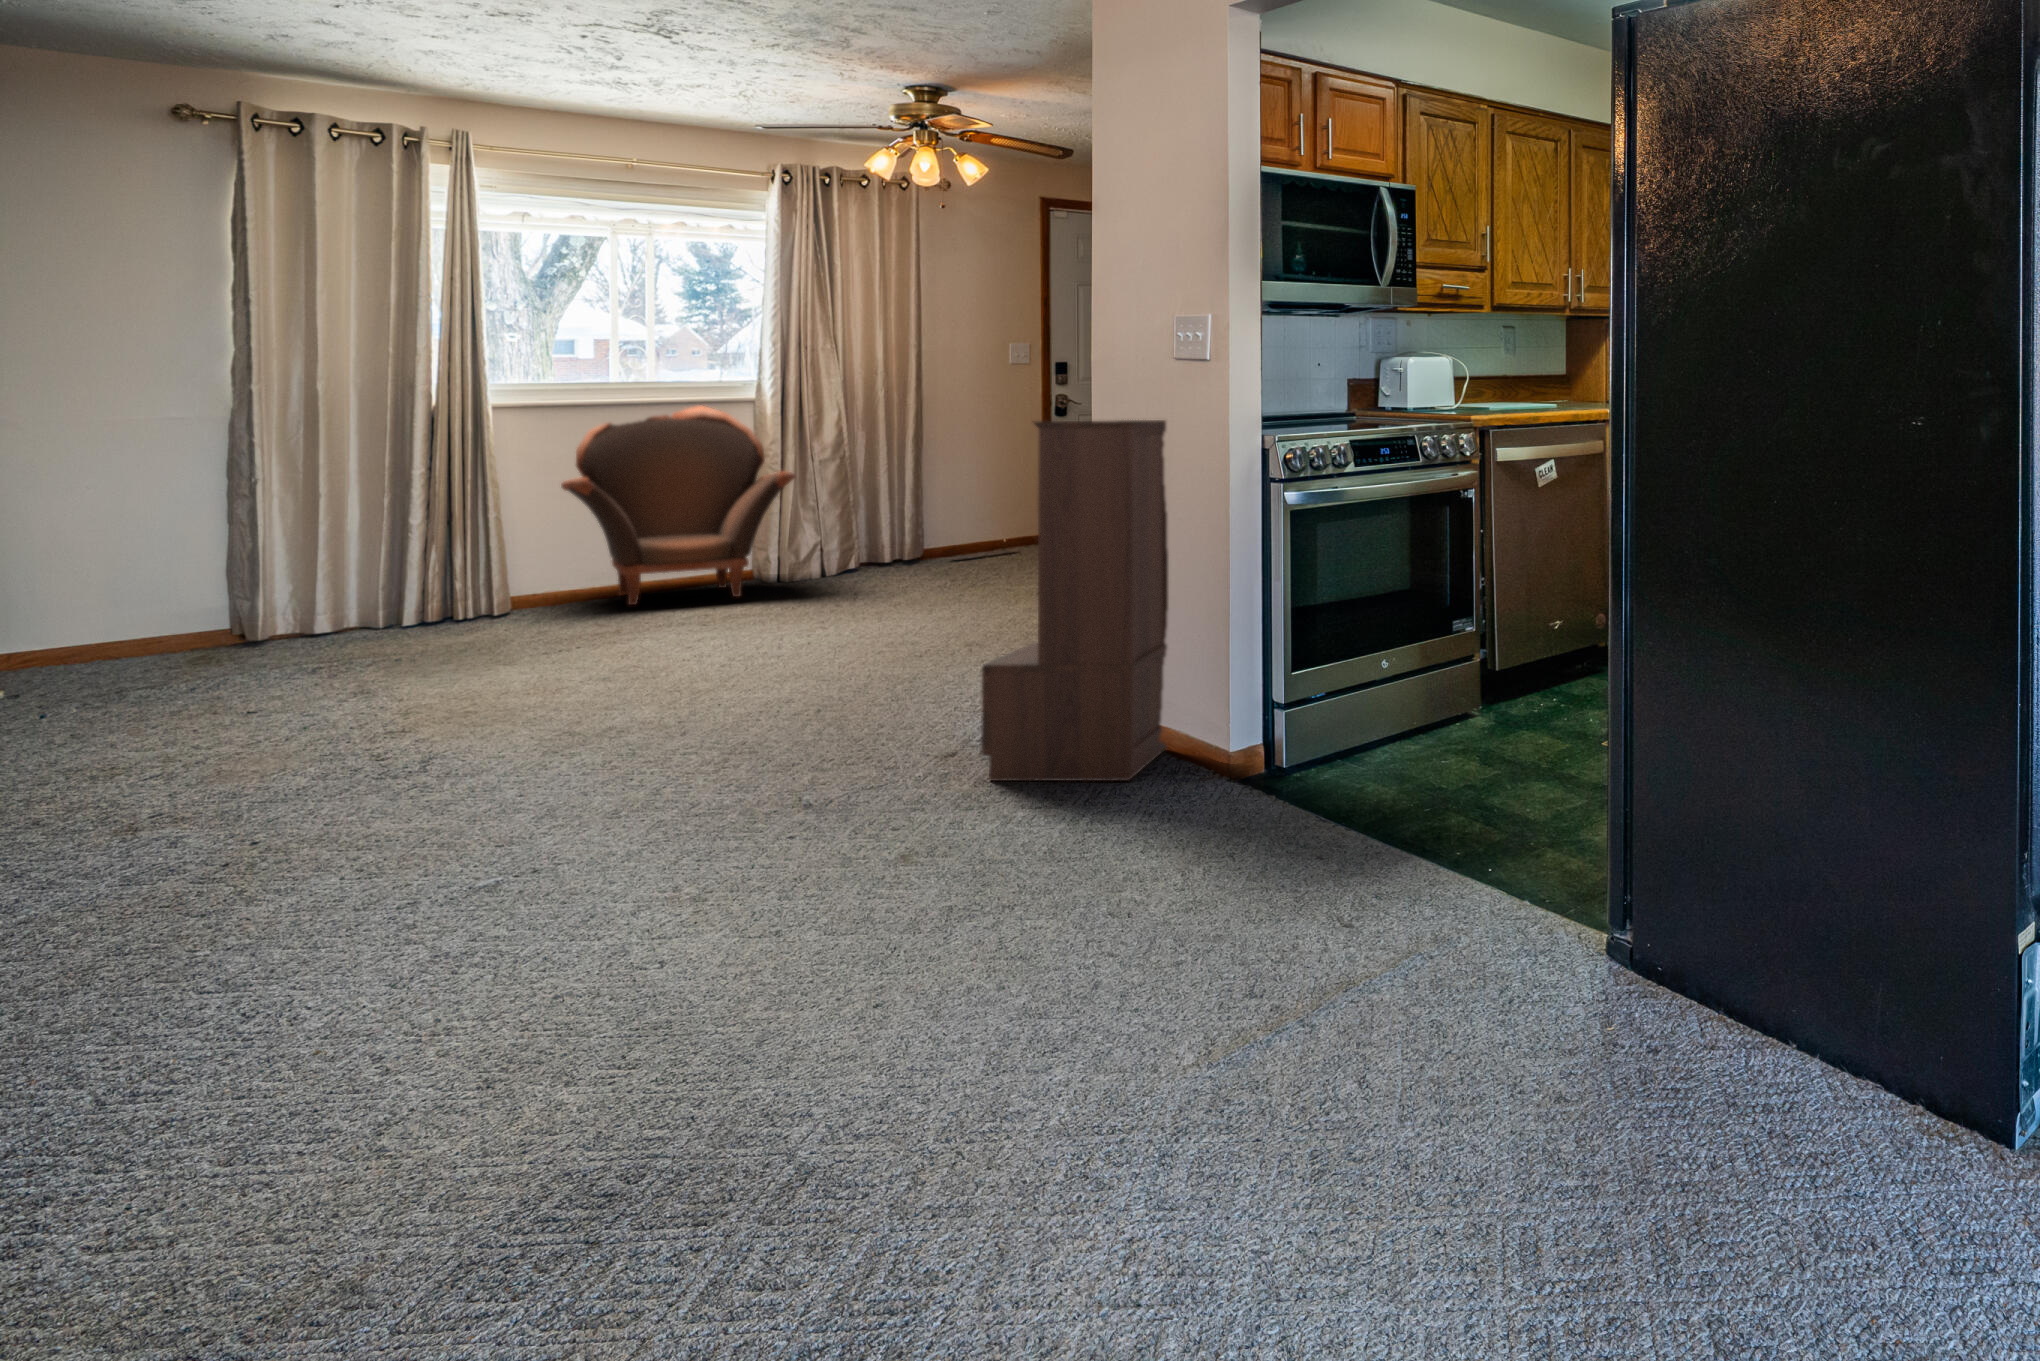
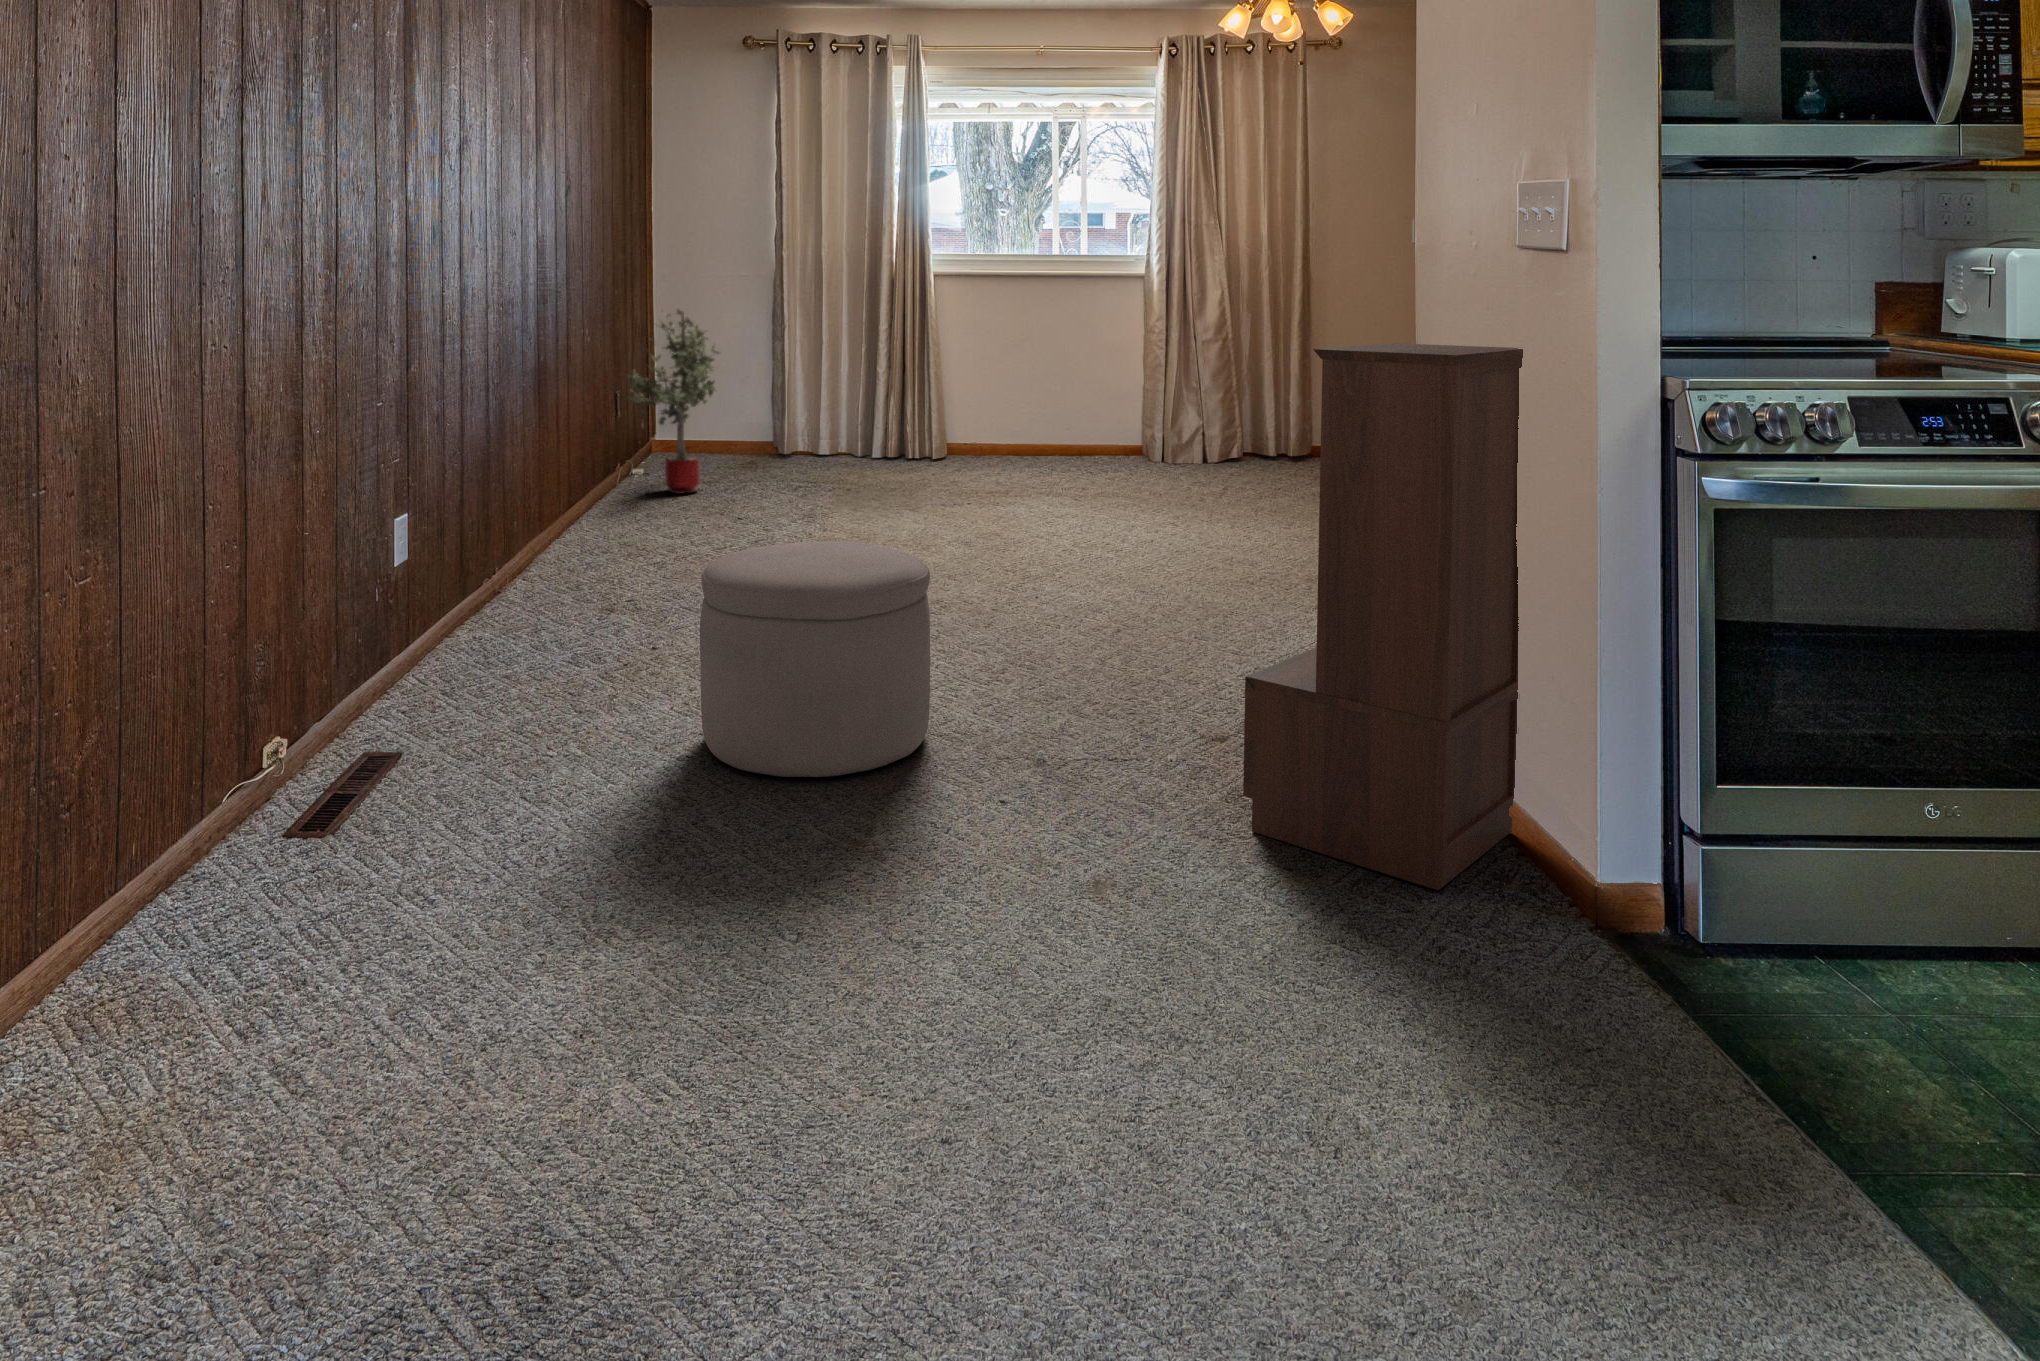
armchair: present [561,406,795,605] -> none [976,285,1172,483]
potted tree: none [43,434,211,660] -> present [627,309,719,494]
ottoman: none [422,621,676,832] -> present [700,541,930,777]

